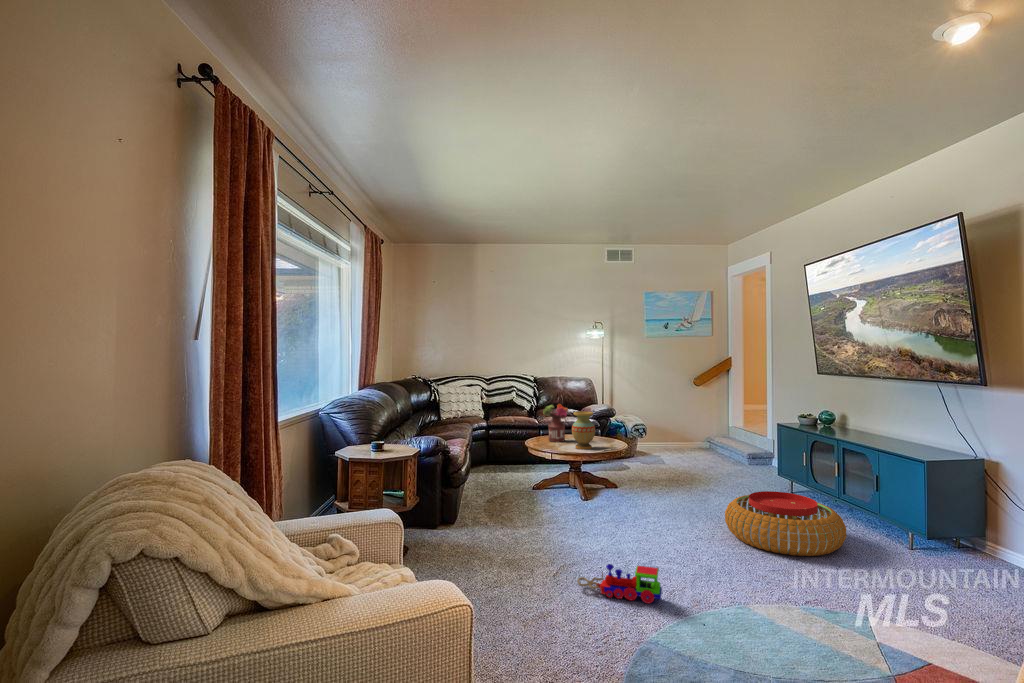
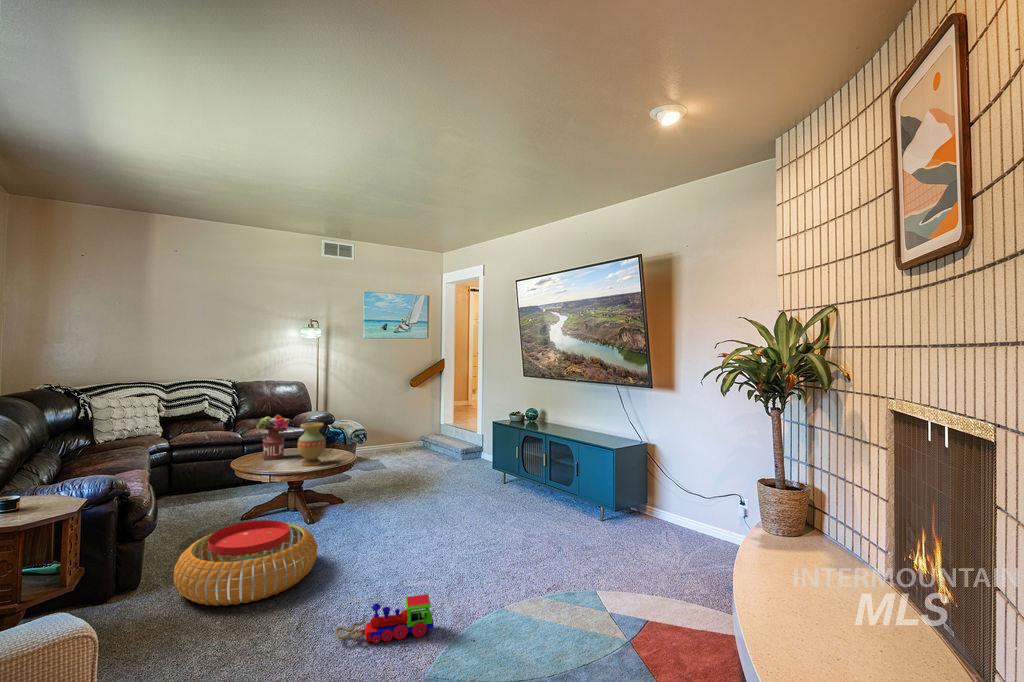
pouf: present [725,491,847,556] -> present [174,520,317,606]

